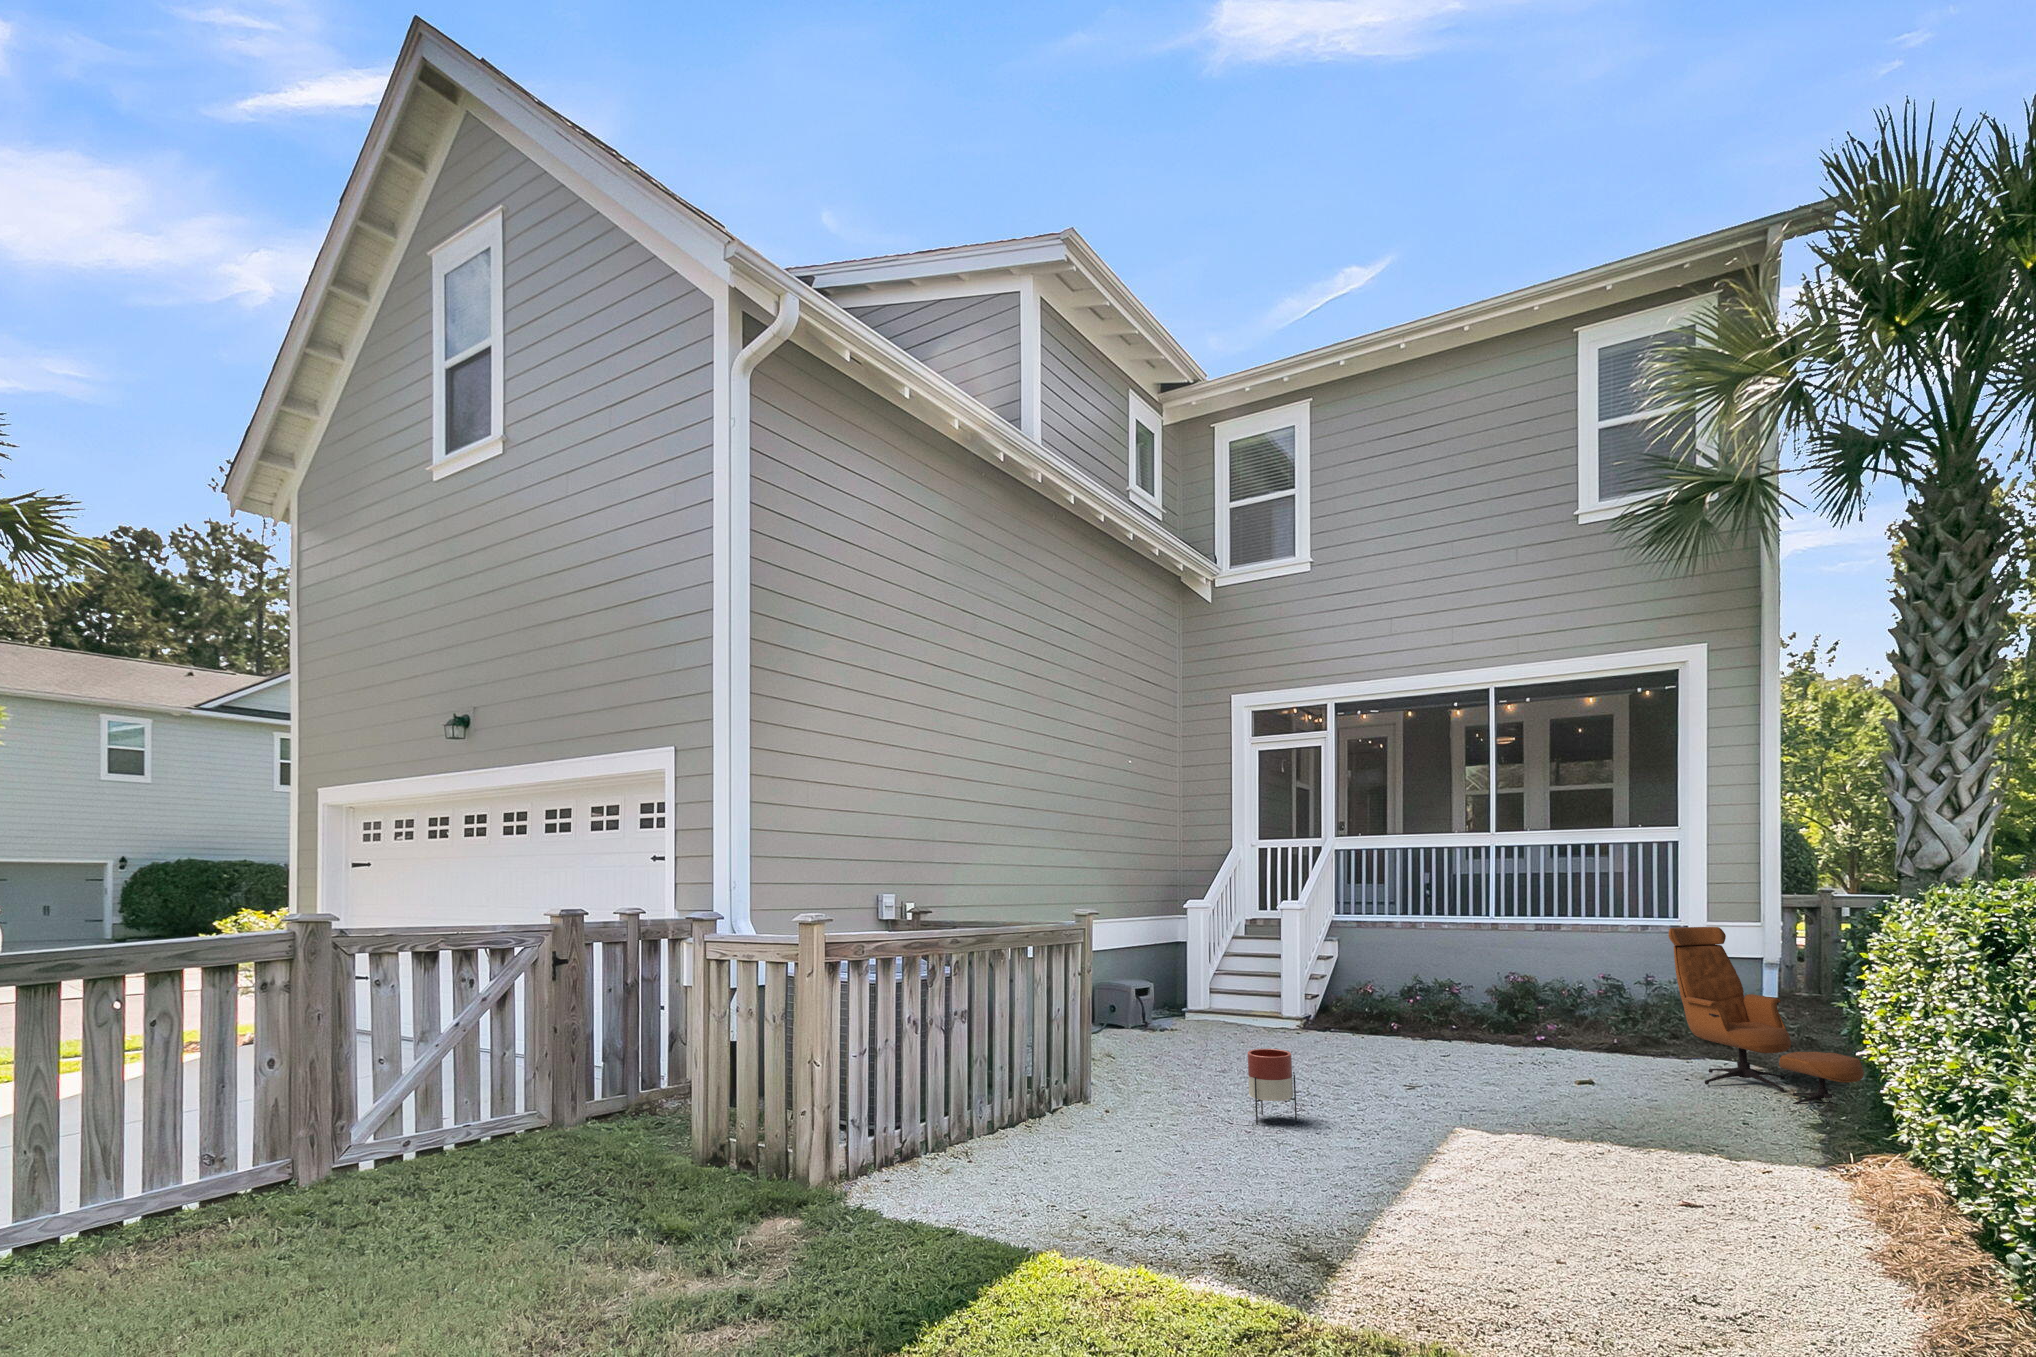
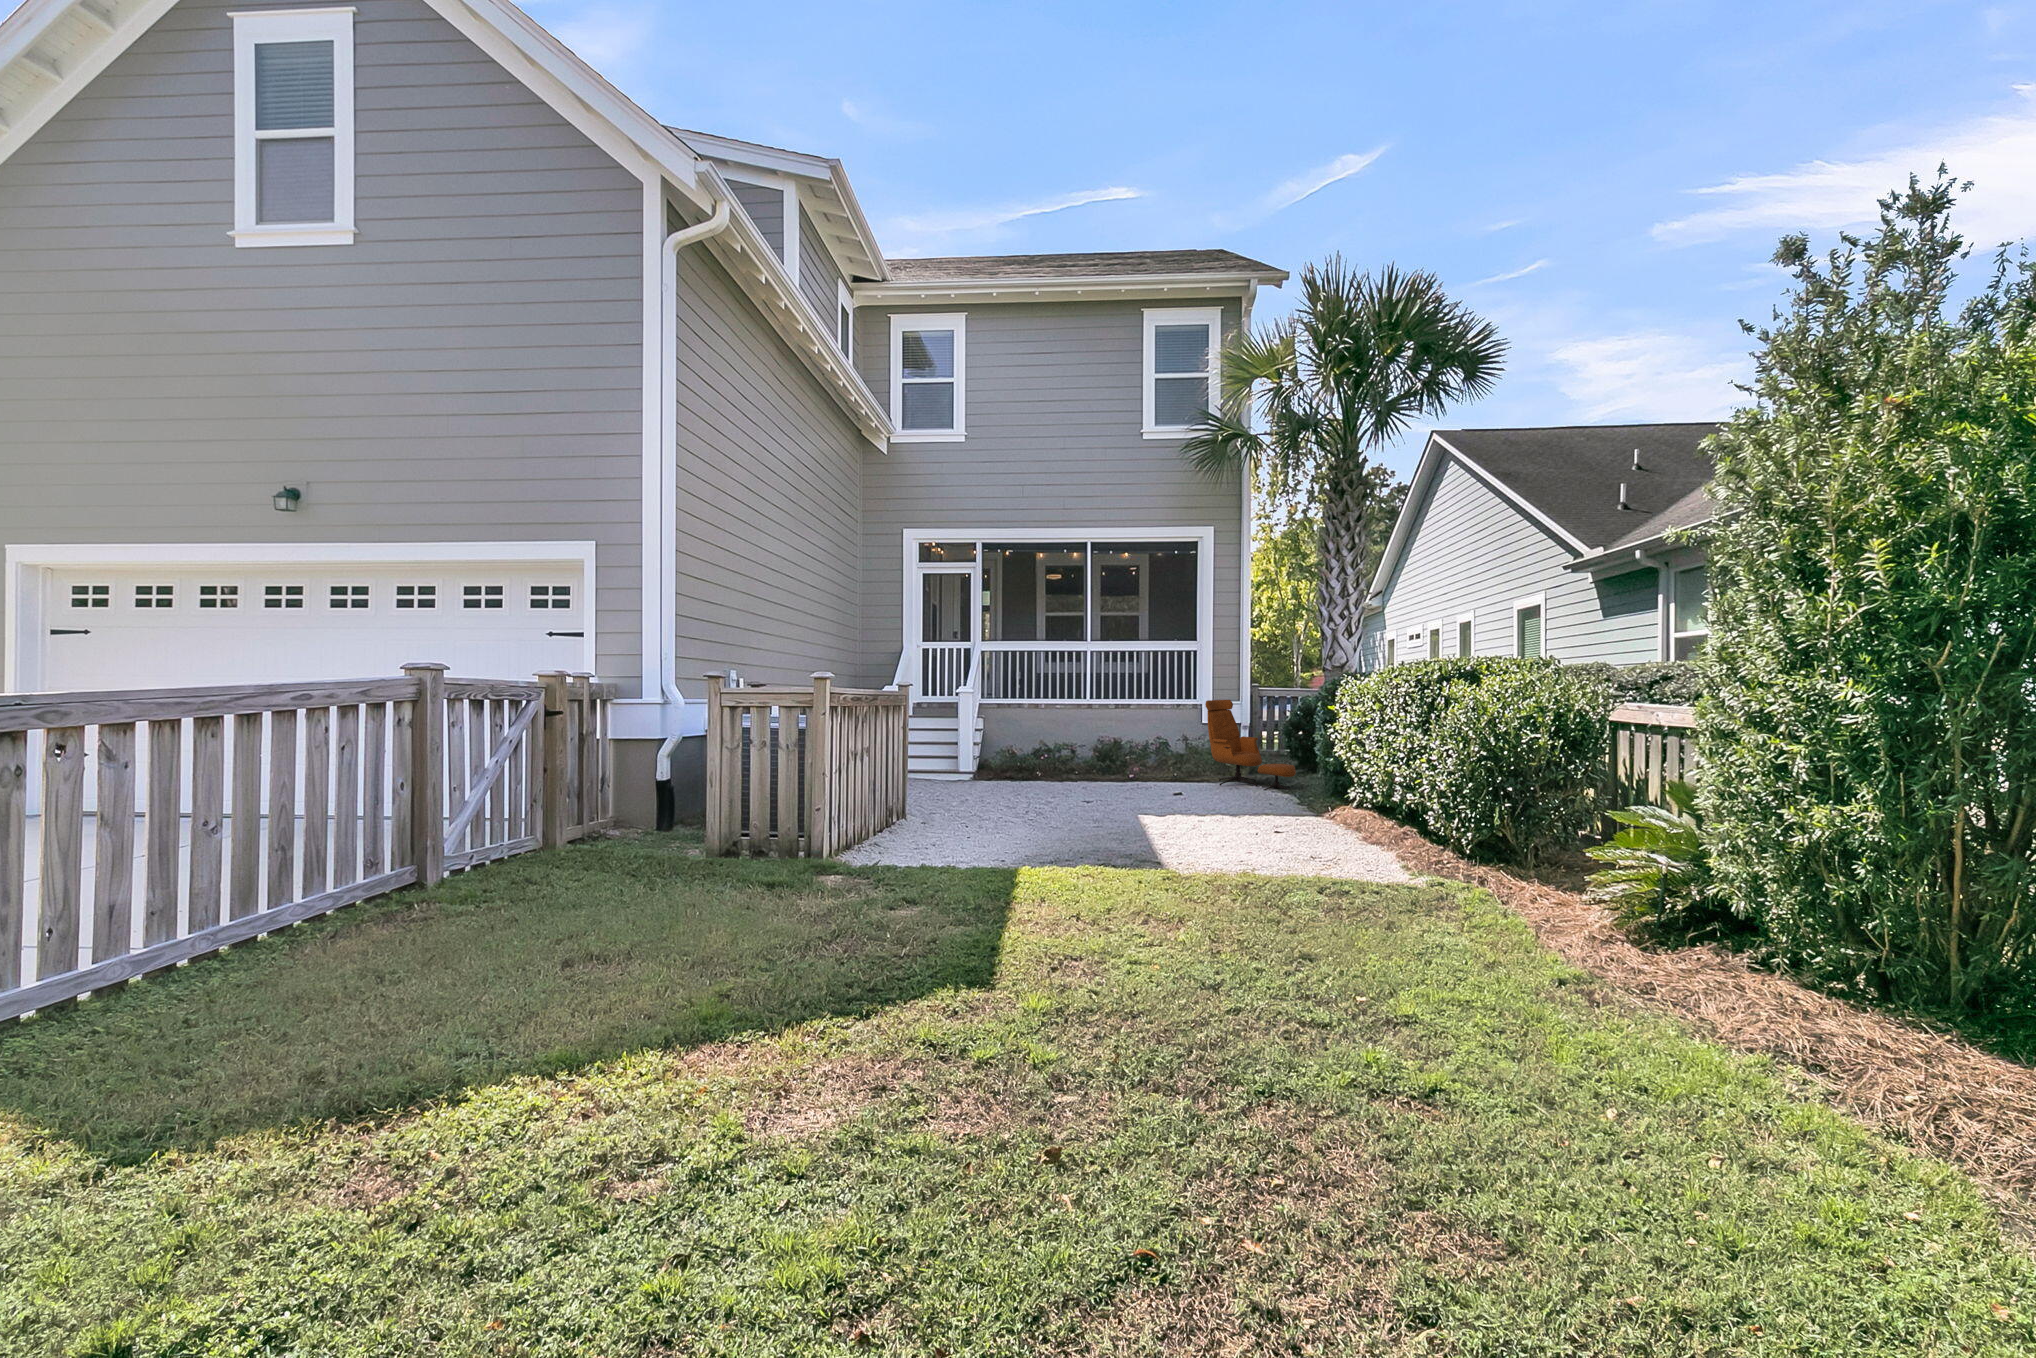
planter: present [1248,1049,1297,1125] -> none [1004,772,1031,813]

